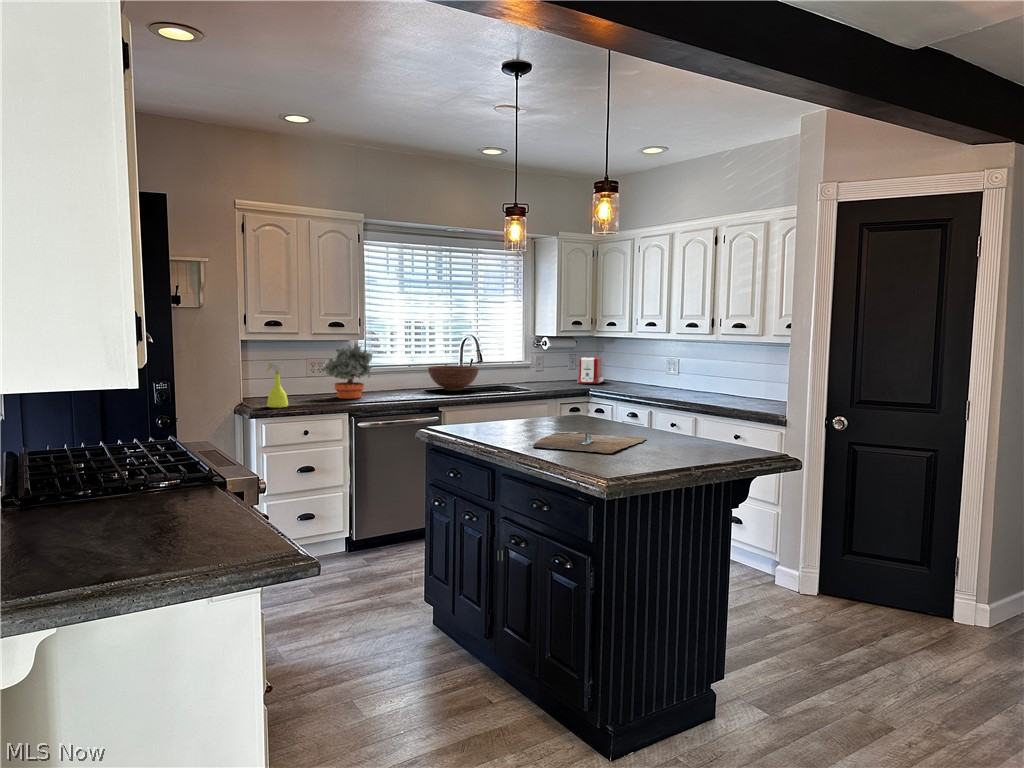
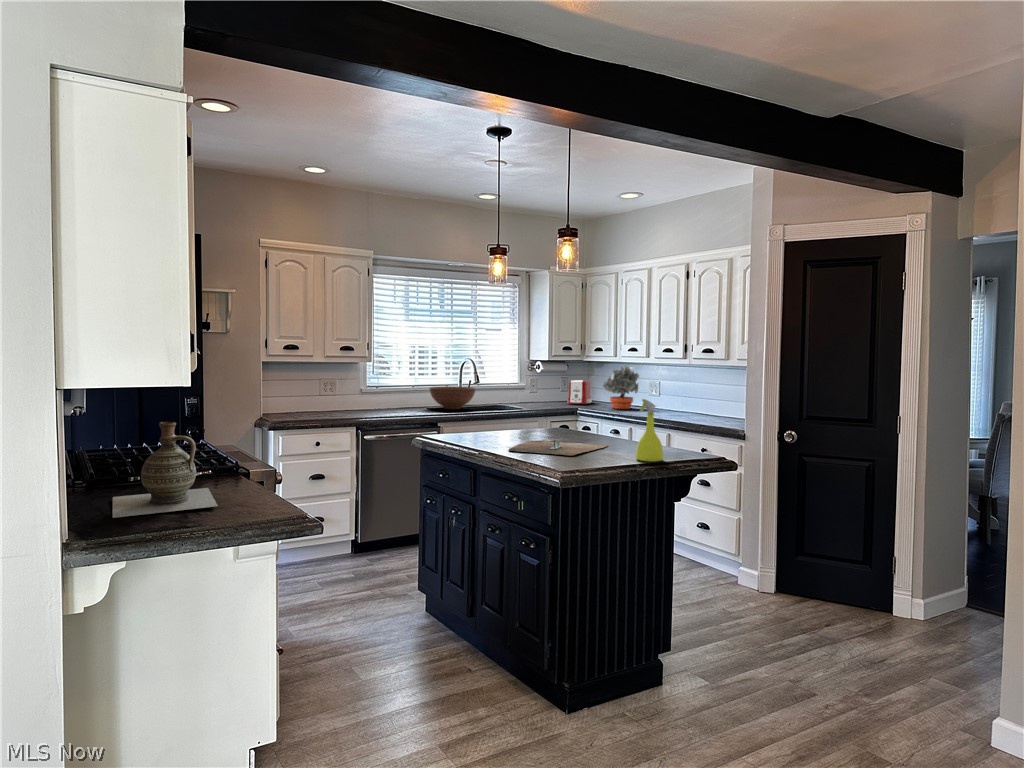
potted plant: present [322,343,372,398] -> present [603,365,639,409]
spray bottle: present [267,363,288,408] -> present [636,399,663,462]
ceramic jug: none [40,429,183,562] -> present [113,422,218,518]

